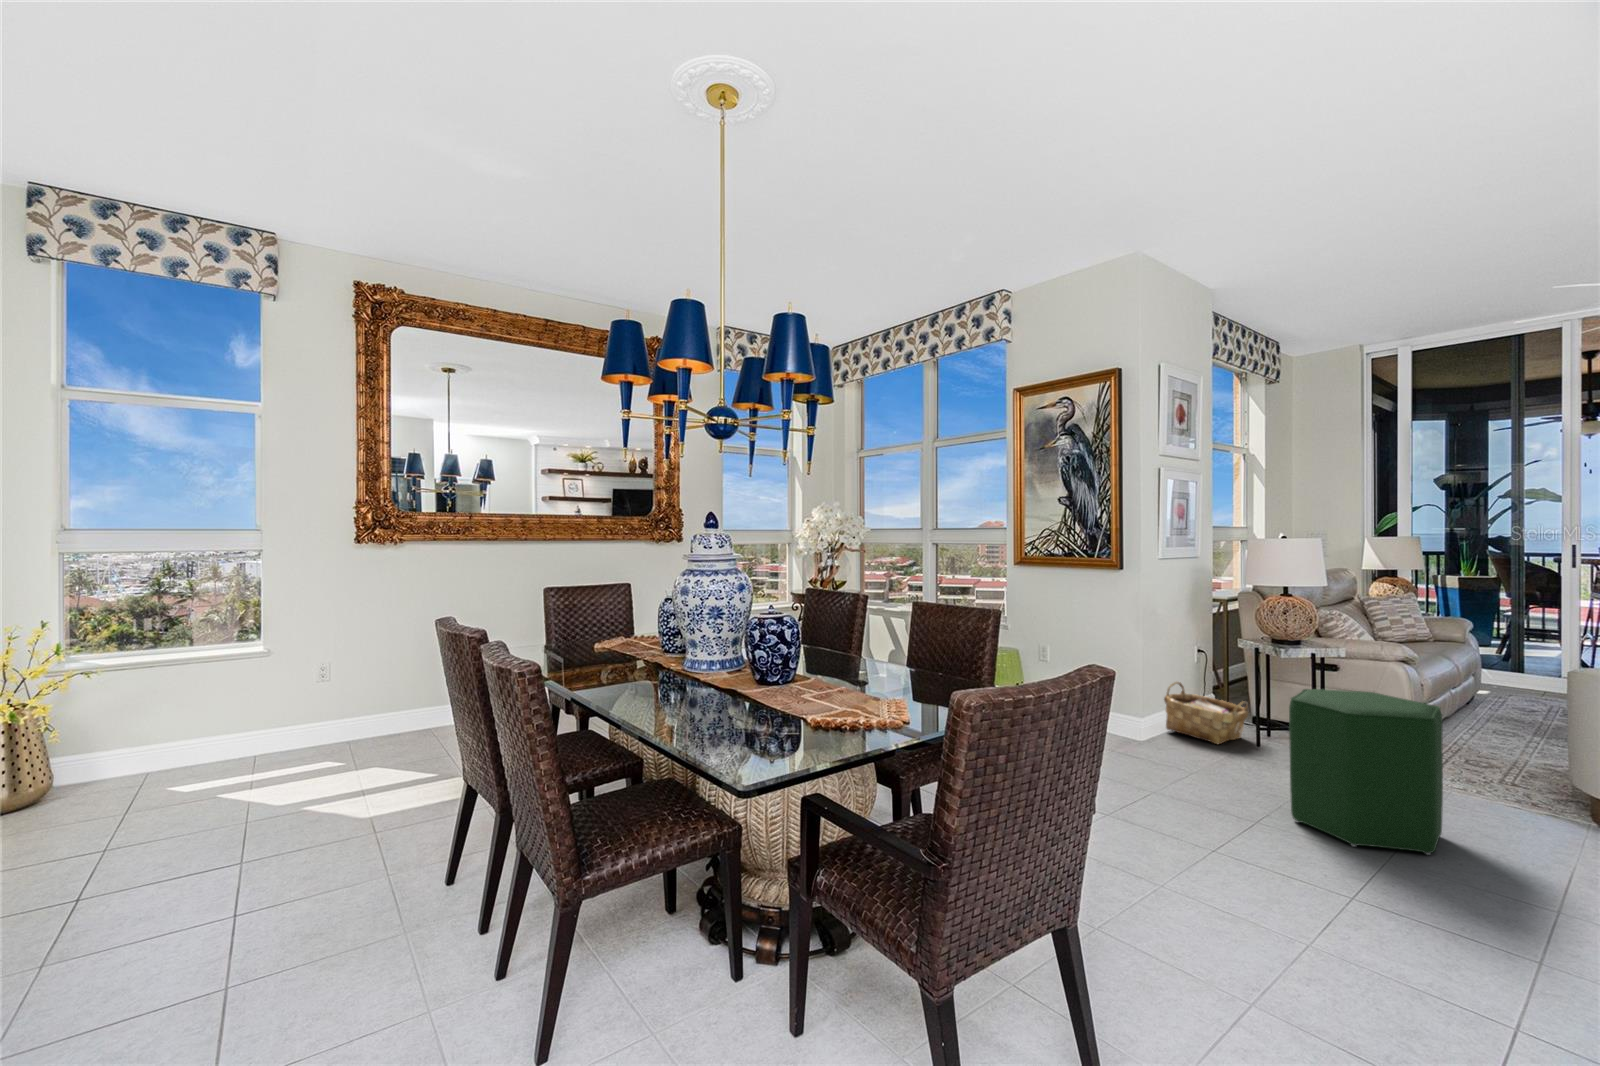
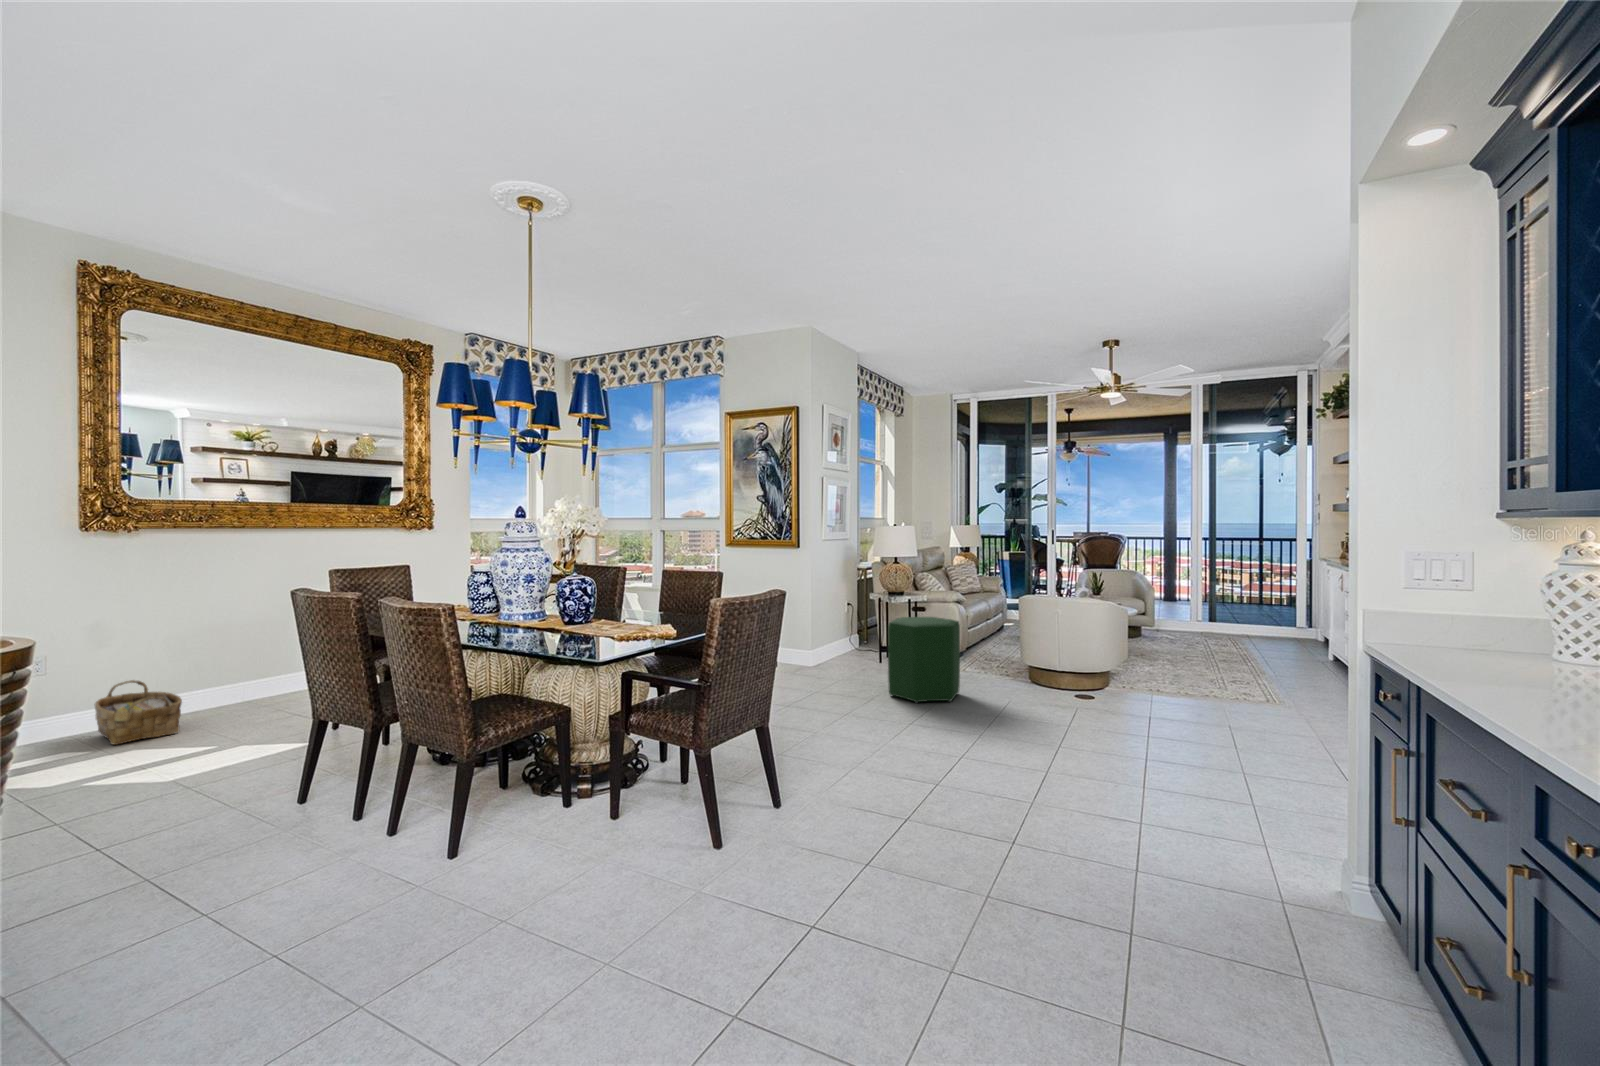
woven basket: present [1164,682,1248,744] -> present [94,680,182,745]

